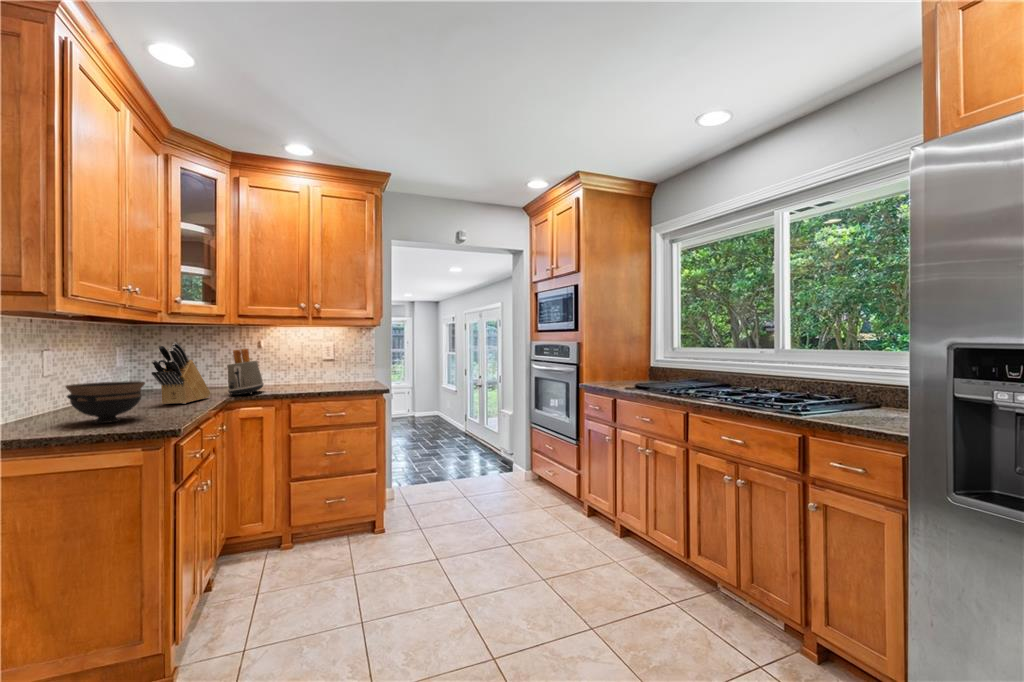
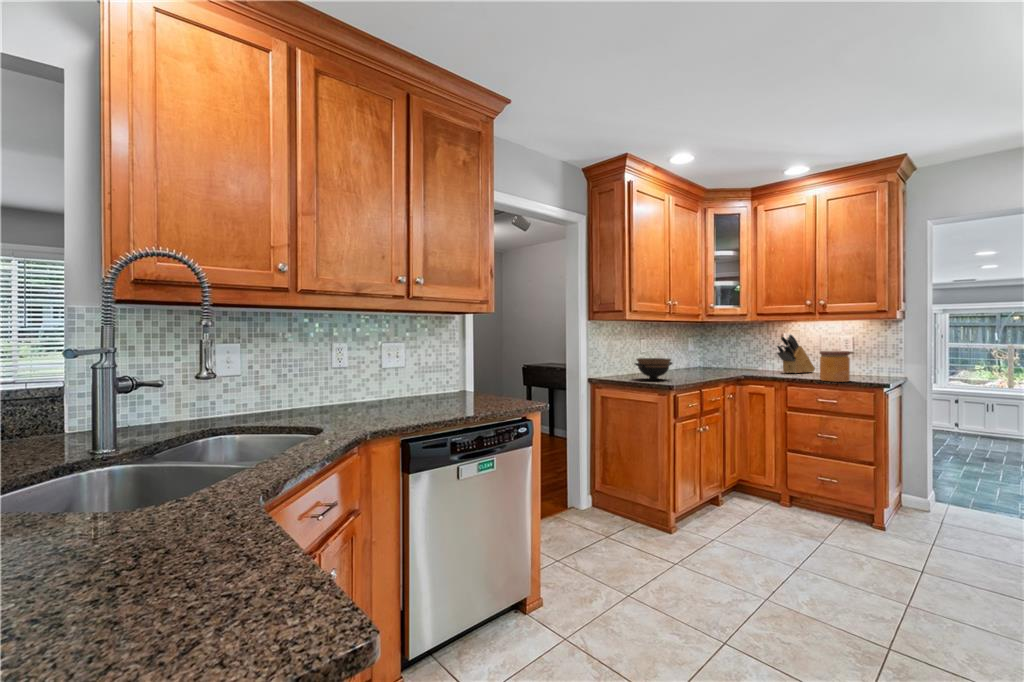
knife block: present [151,342,210,404] -> present [777,335,815,373]
toaster: present [227,348,264,395] -> none [741,340,774,376]
jar: none [327,359,355,393] -> present [820,351,850,382]

